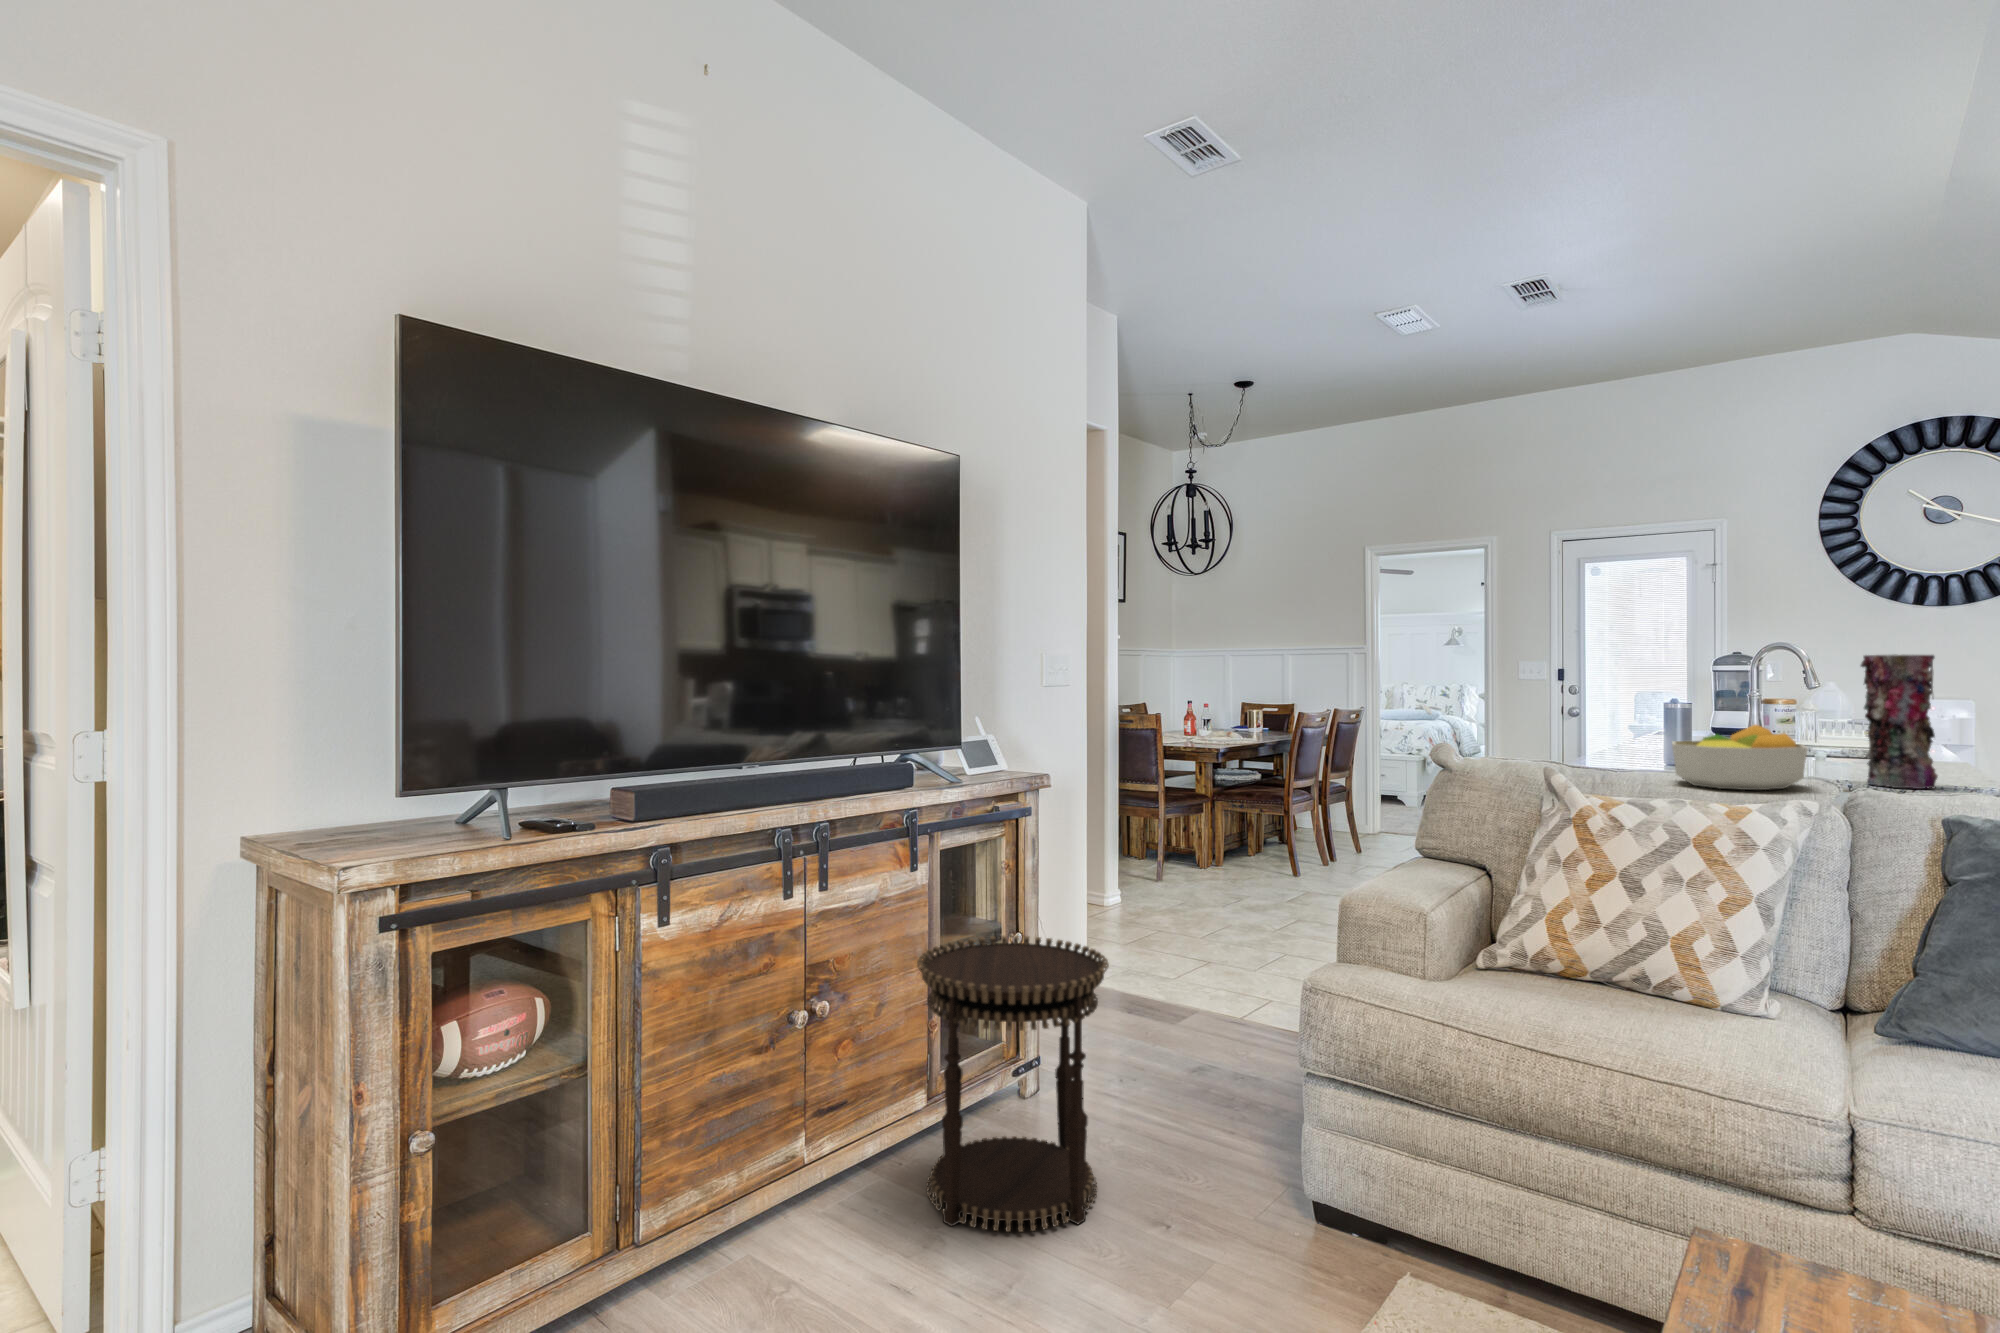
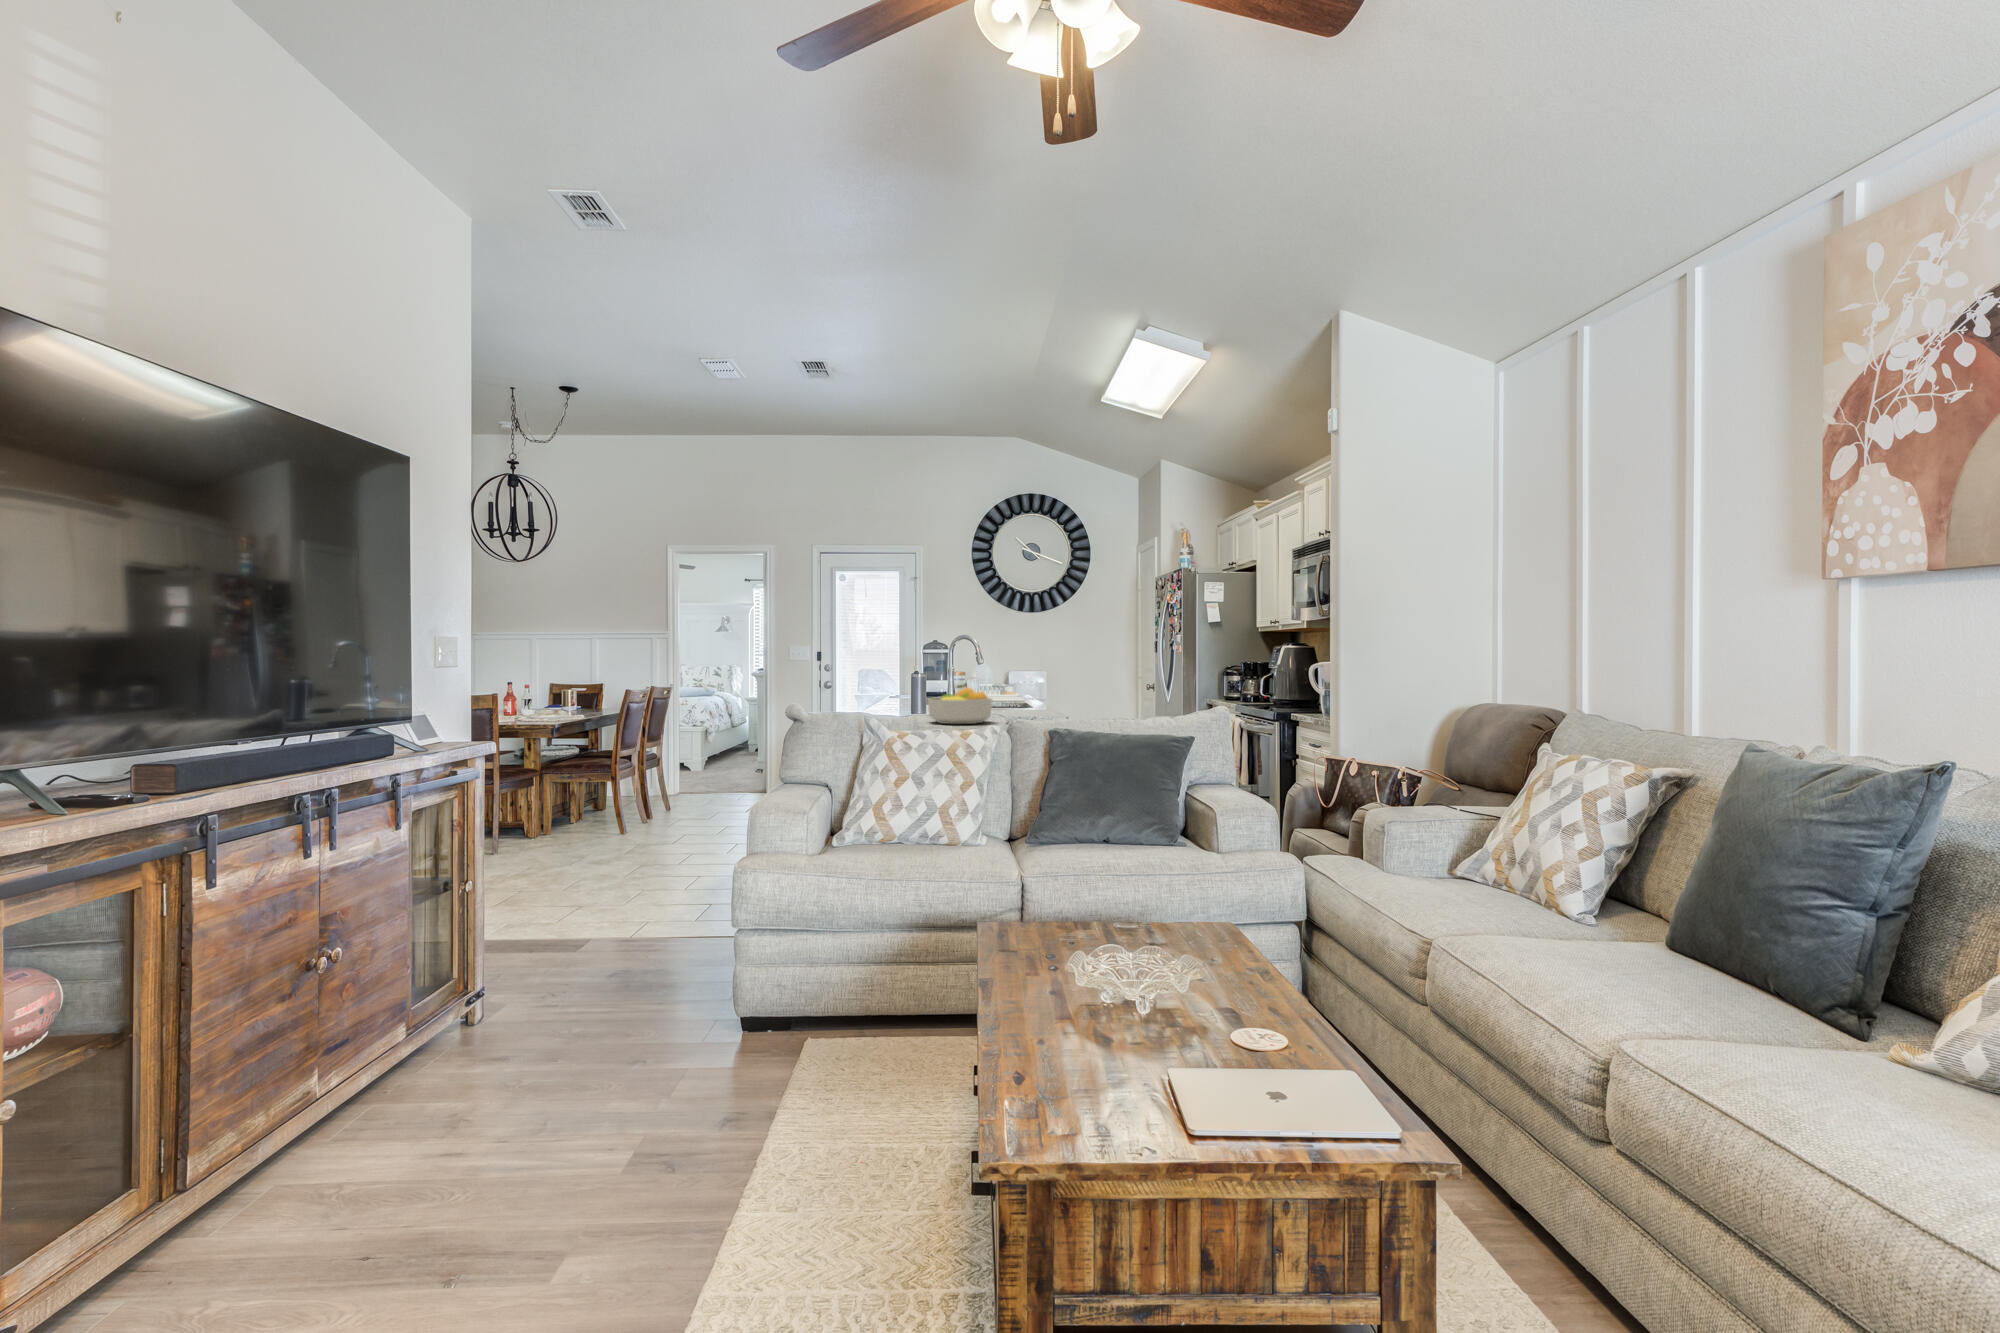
vase: present [1861,654,1938,789] -> none [1012,647,1043,720]
side table: present [917,936,1109,1232] -> none [415,872,591,1110]

